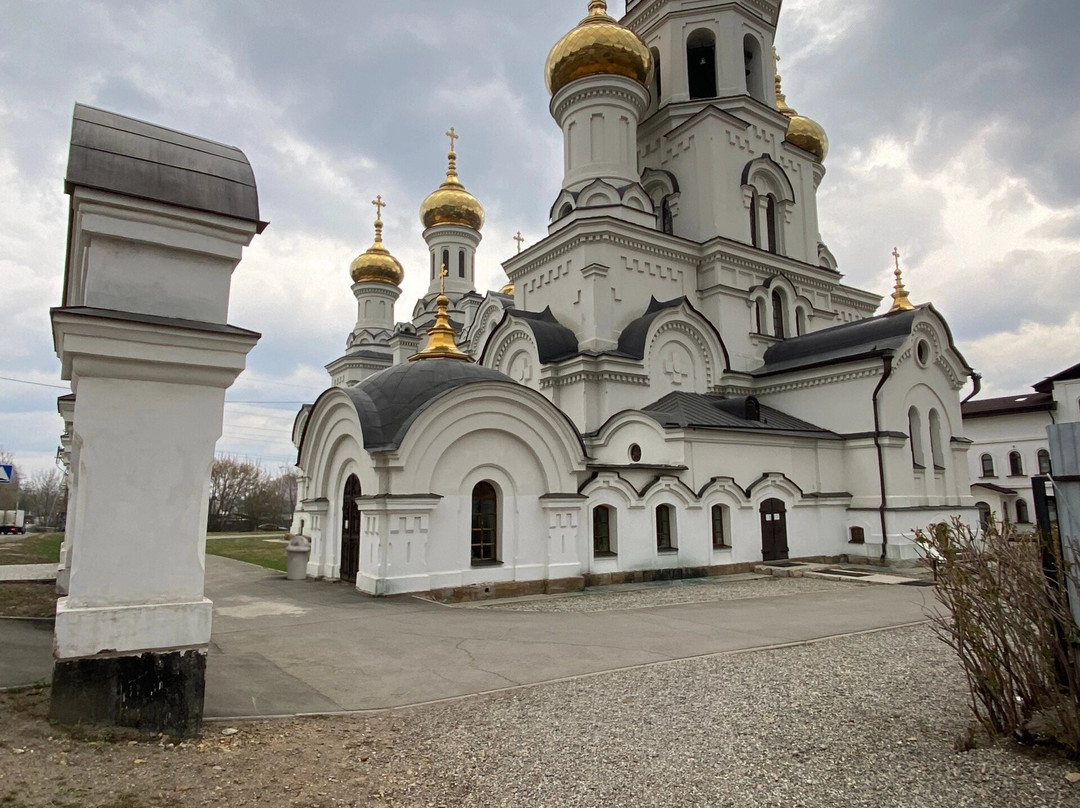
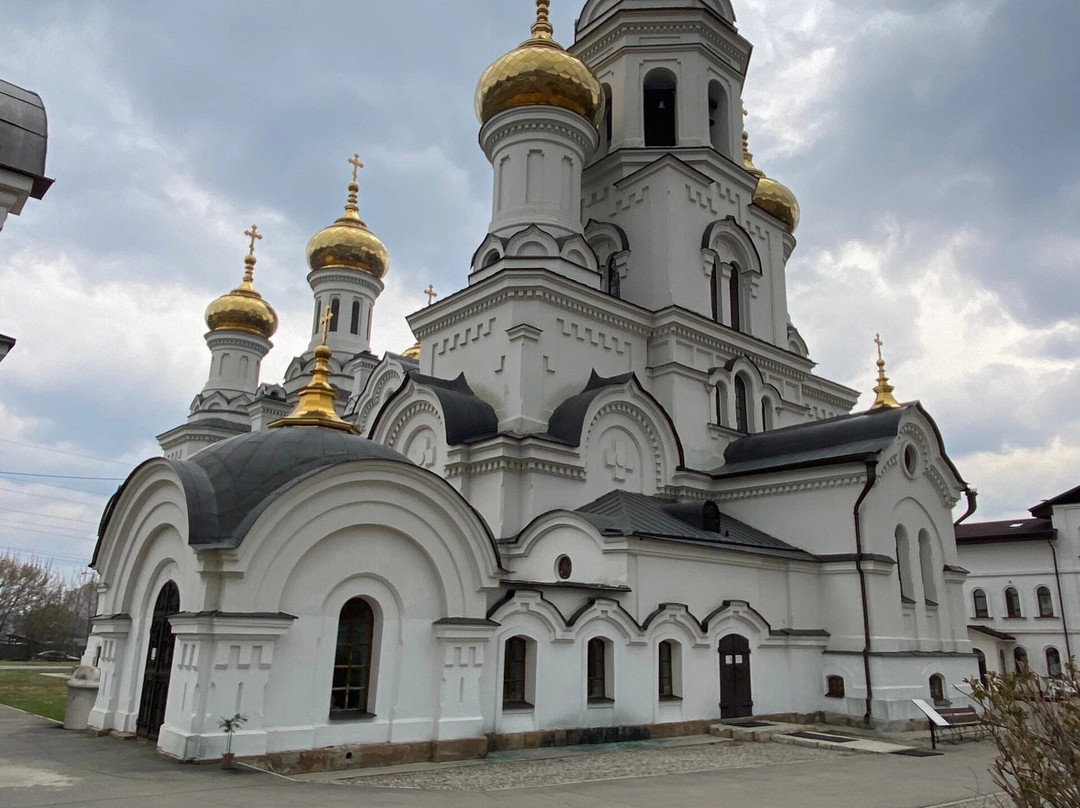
potted plant: none [394,563,417,601] -> present [219,713,247,769]

